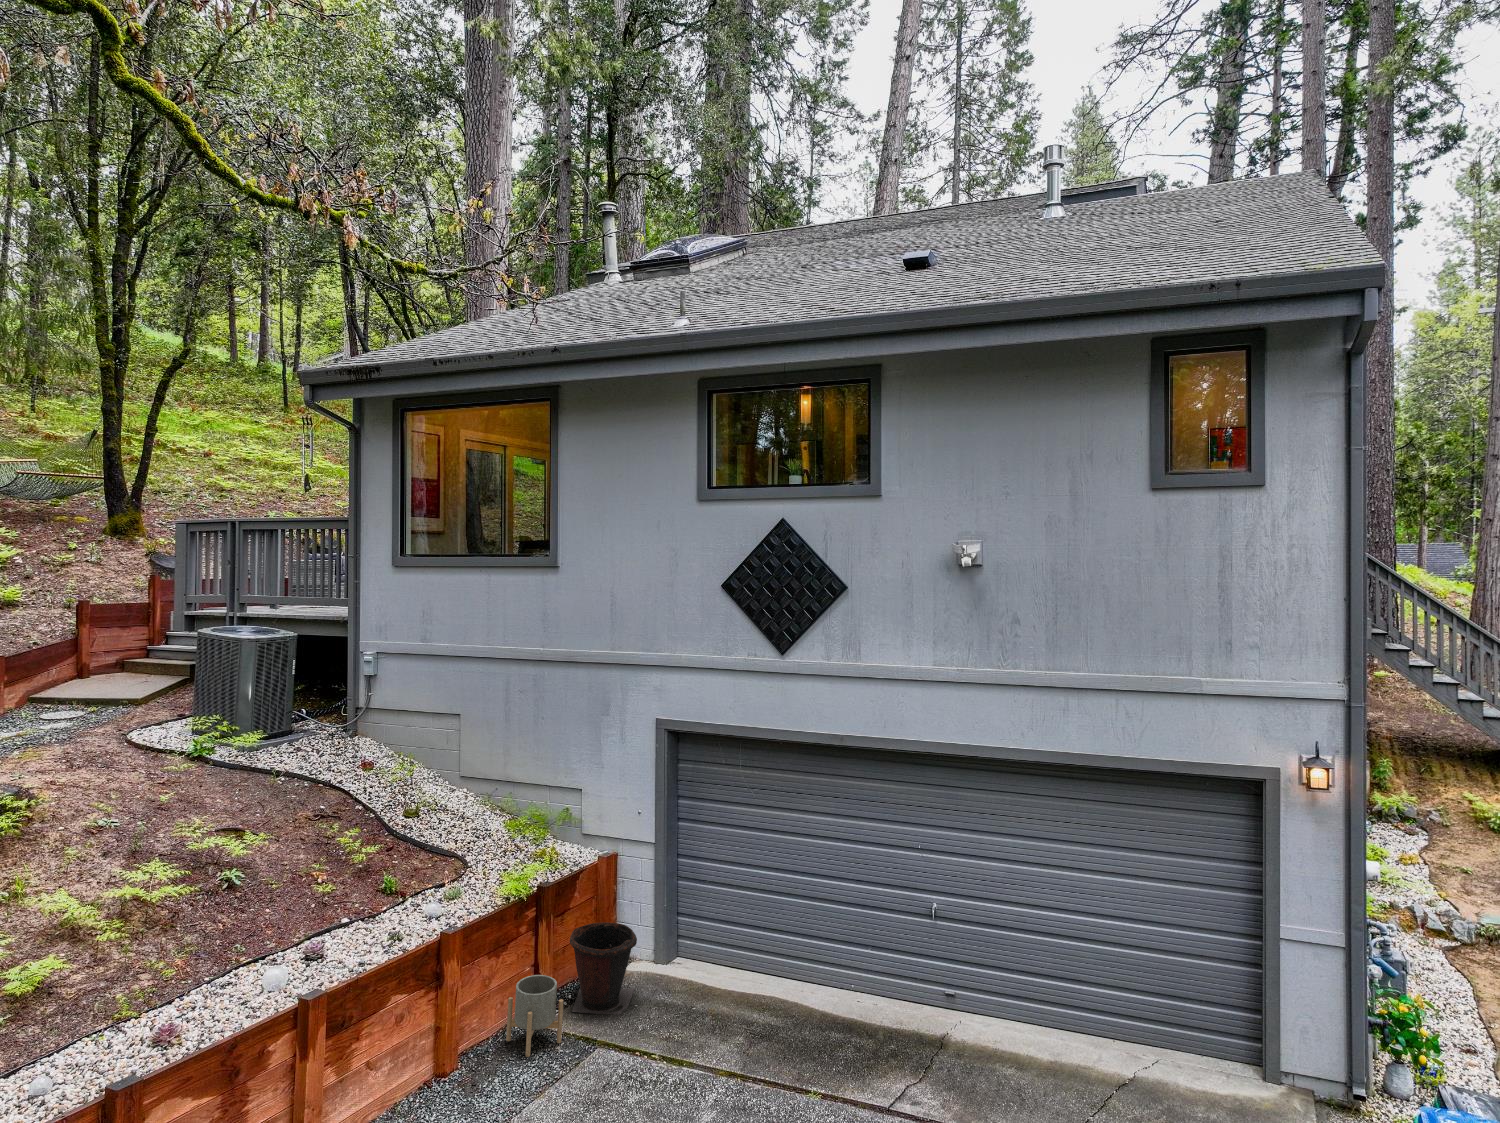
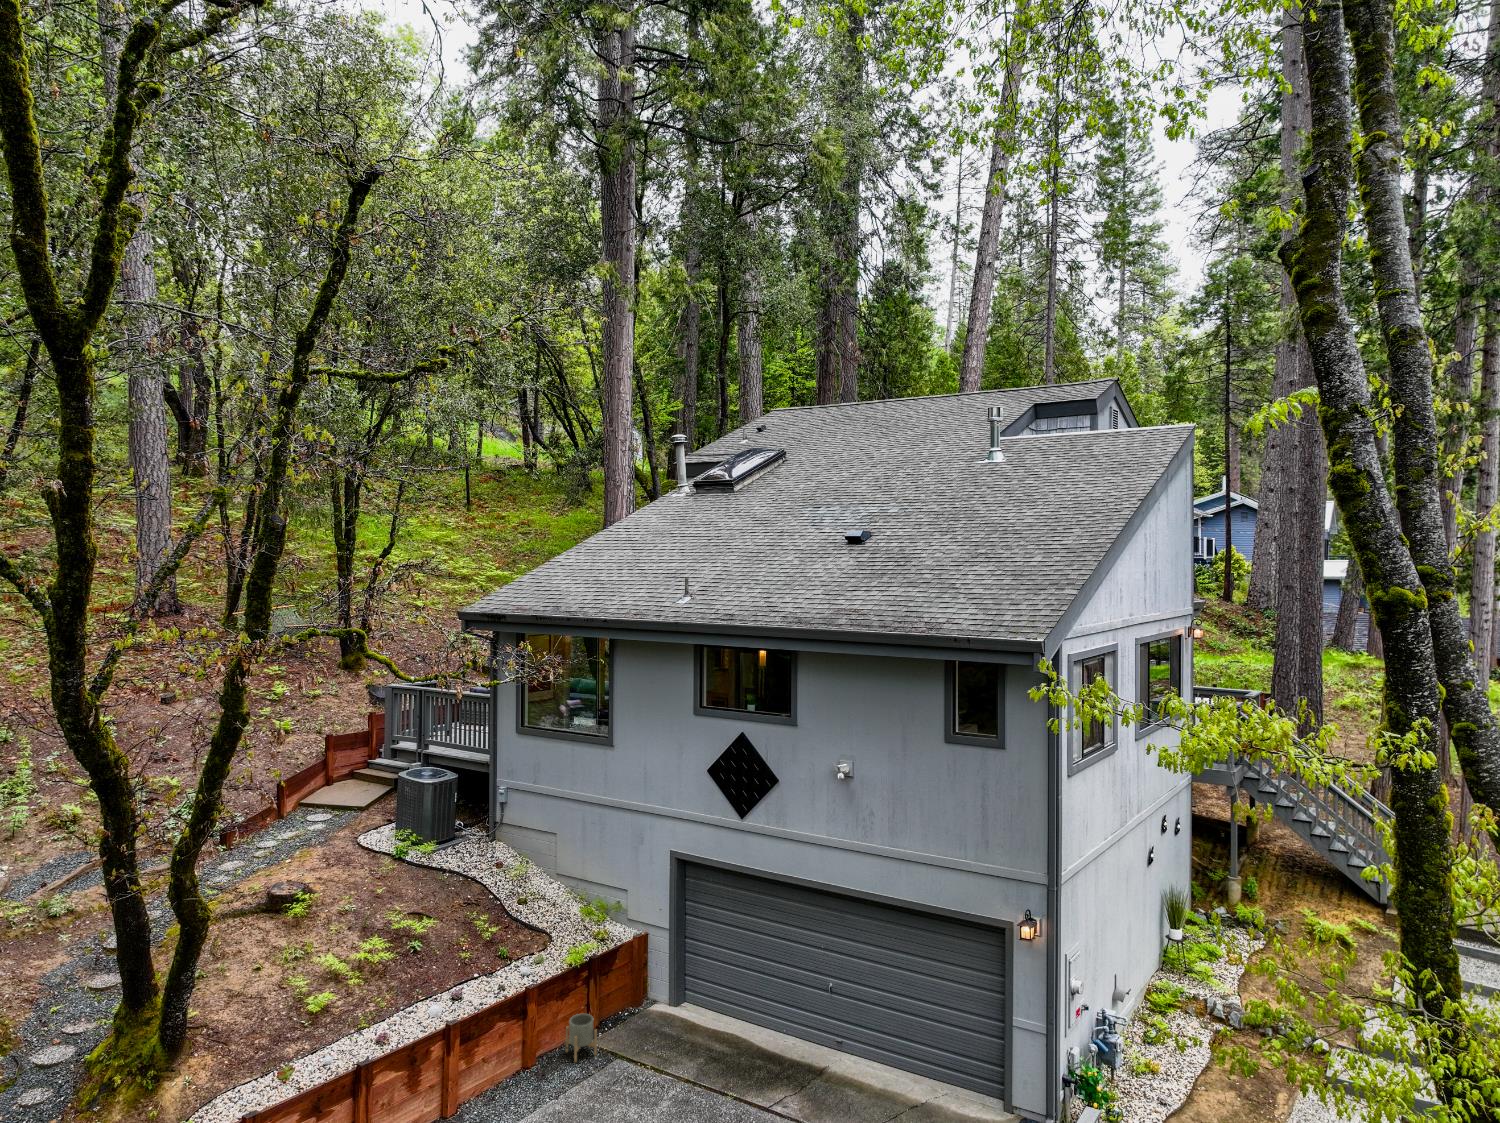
bucket: present [570,922,637,1015] -> none [607,981,650,1041]

